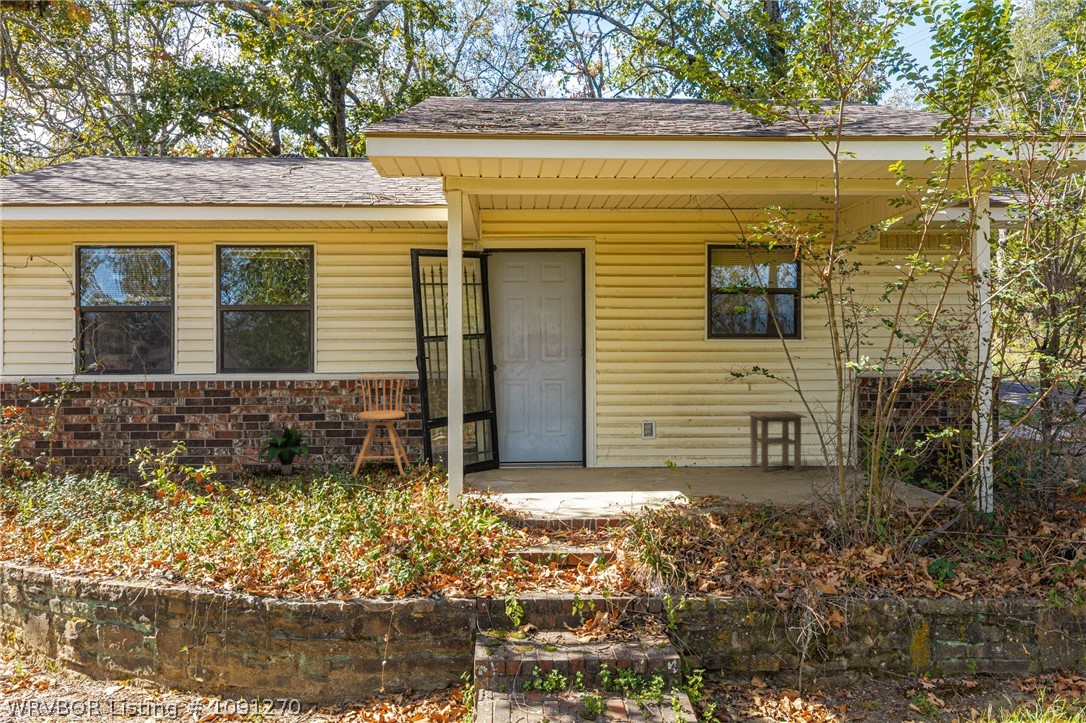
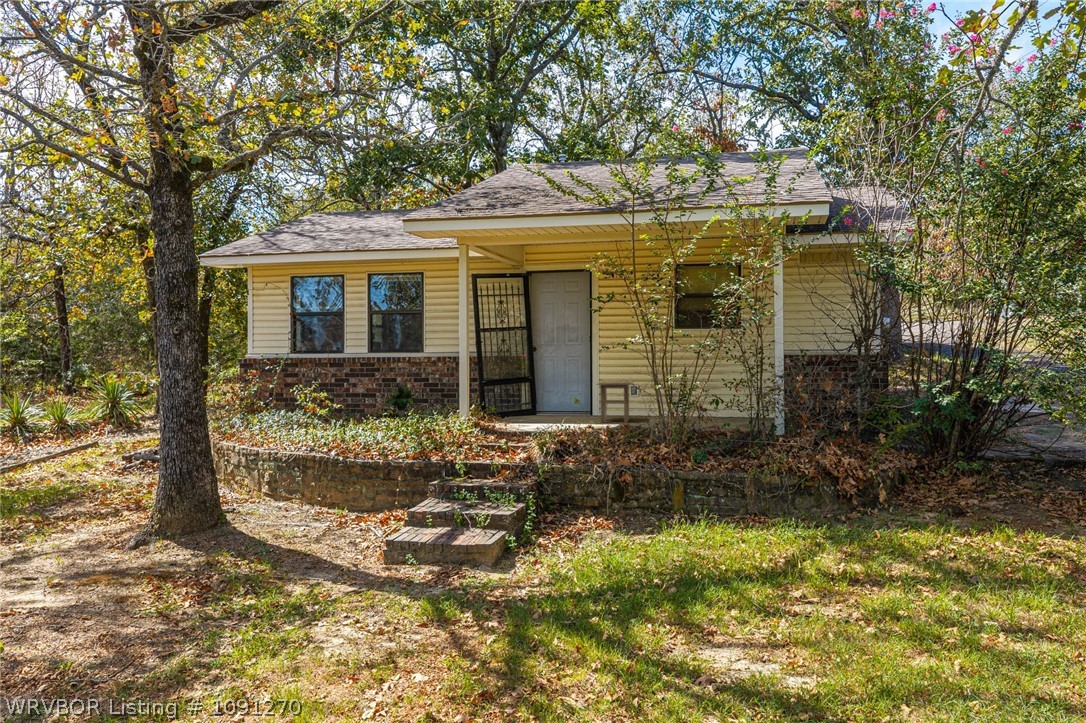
chair: present [353,376,410,476] -> none [437,355,479,419]
side table: present [745,411,807,472] -> present [597,382,632,423]

